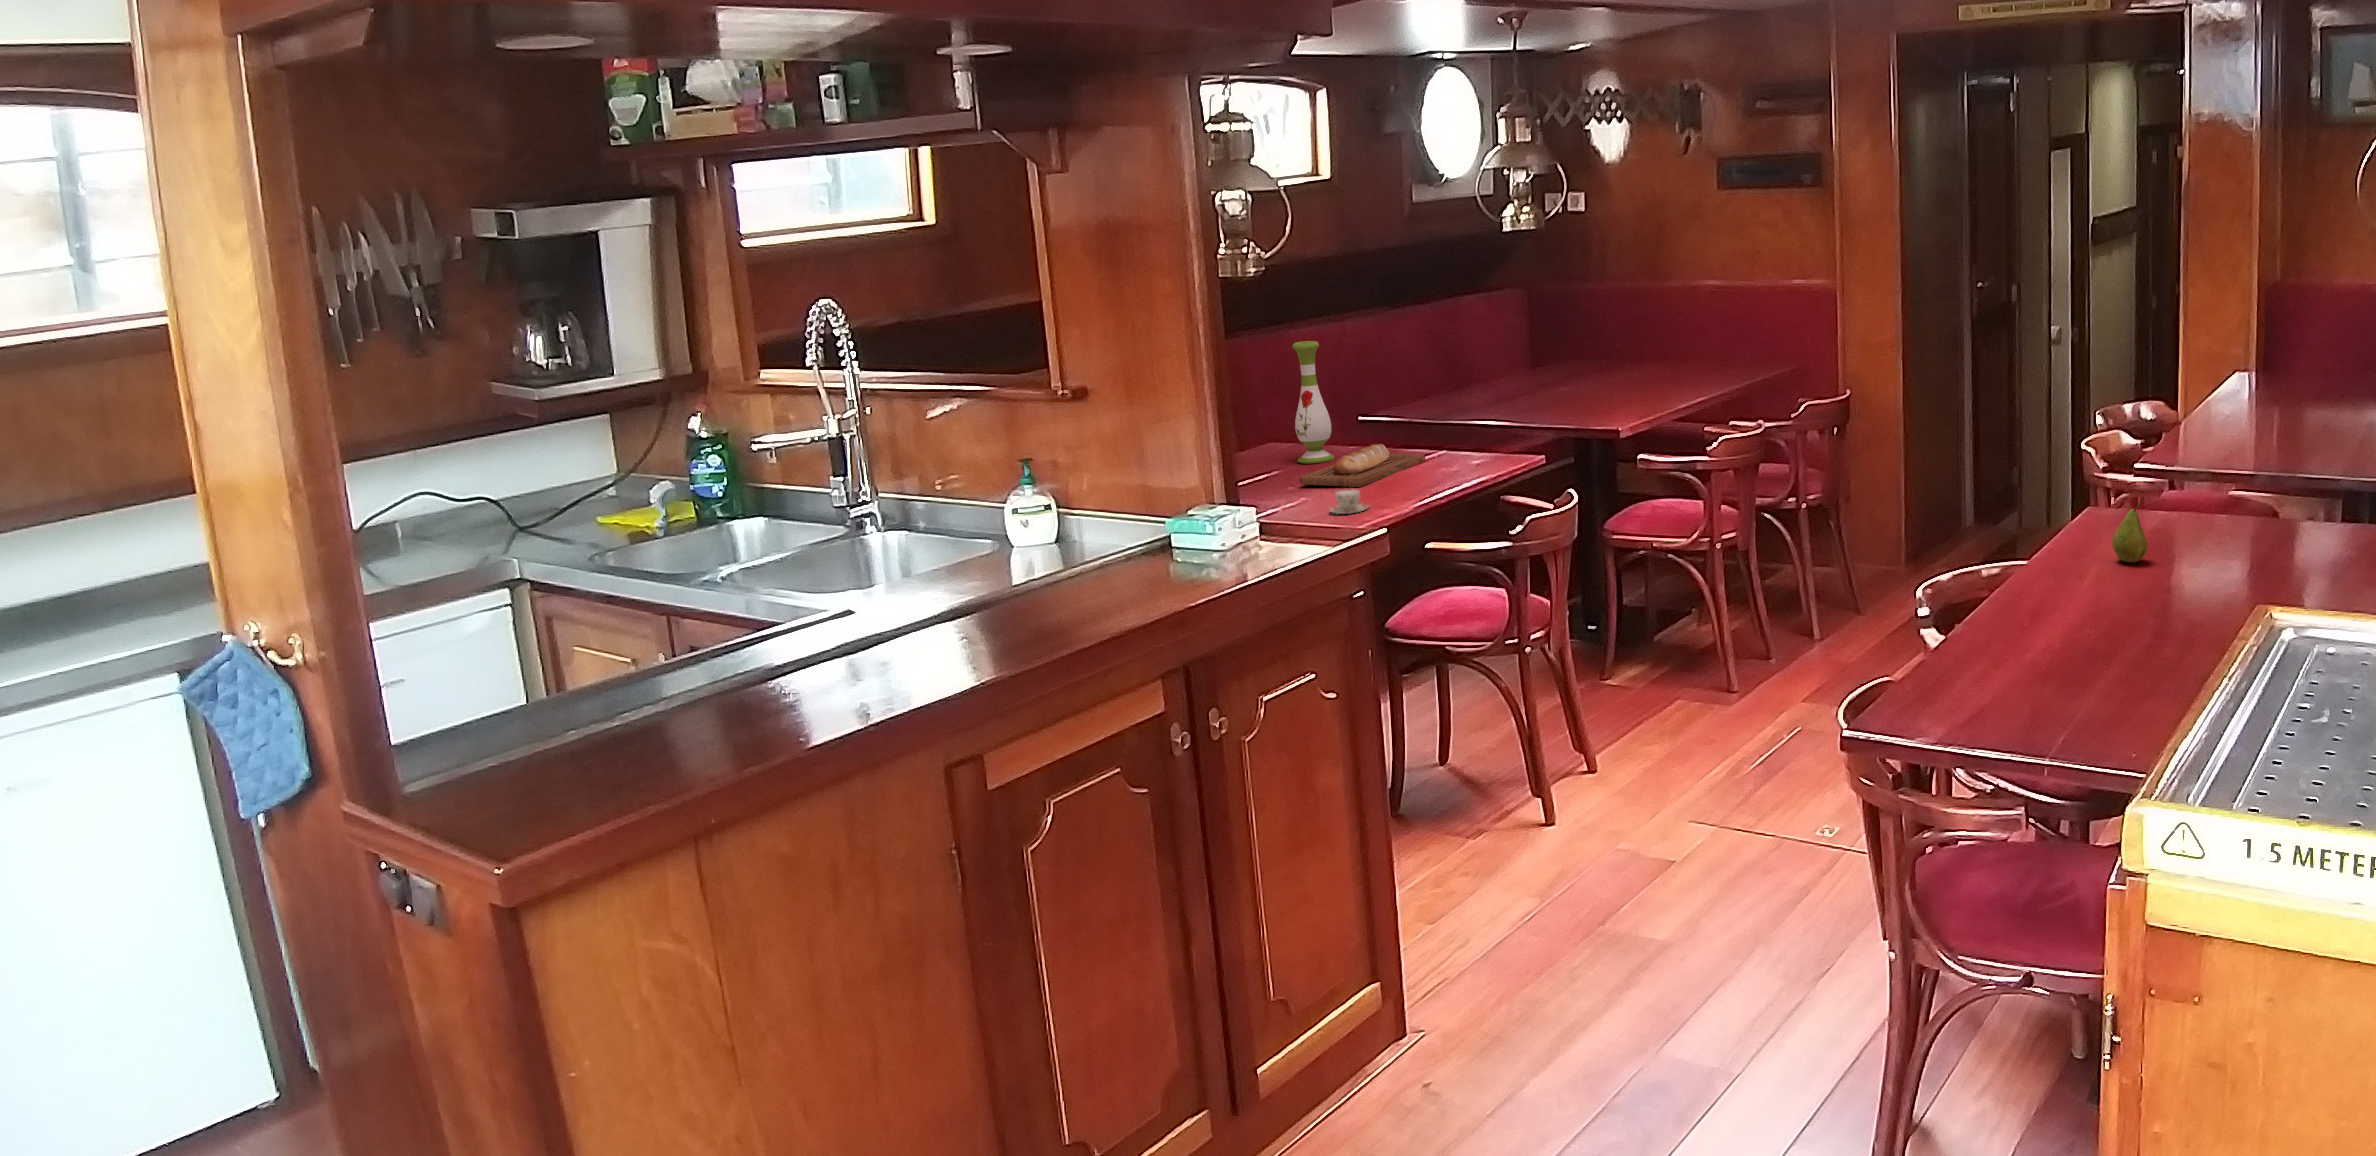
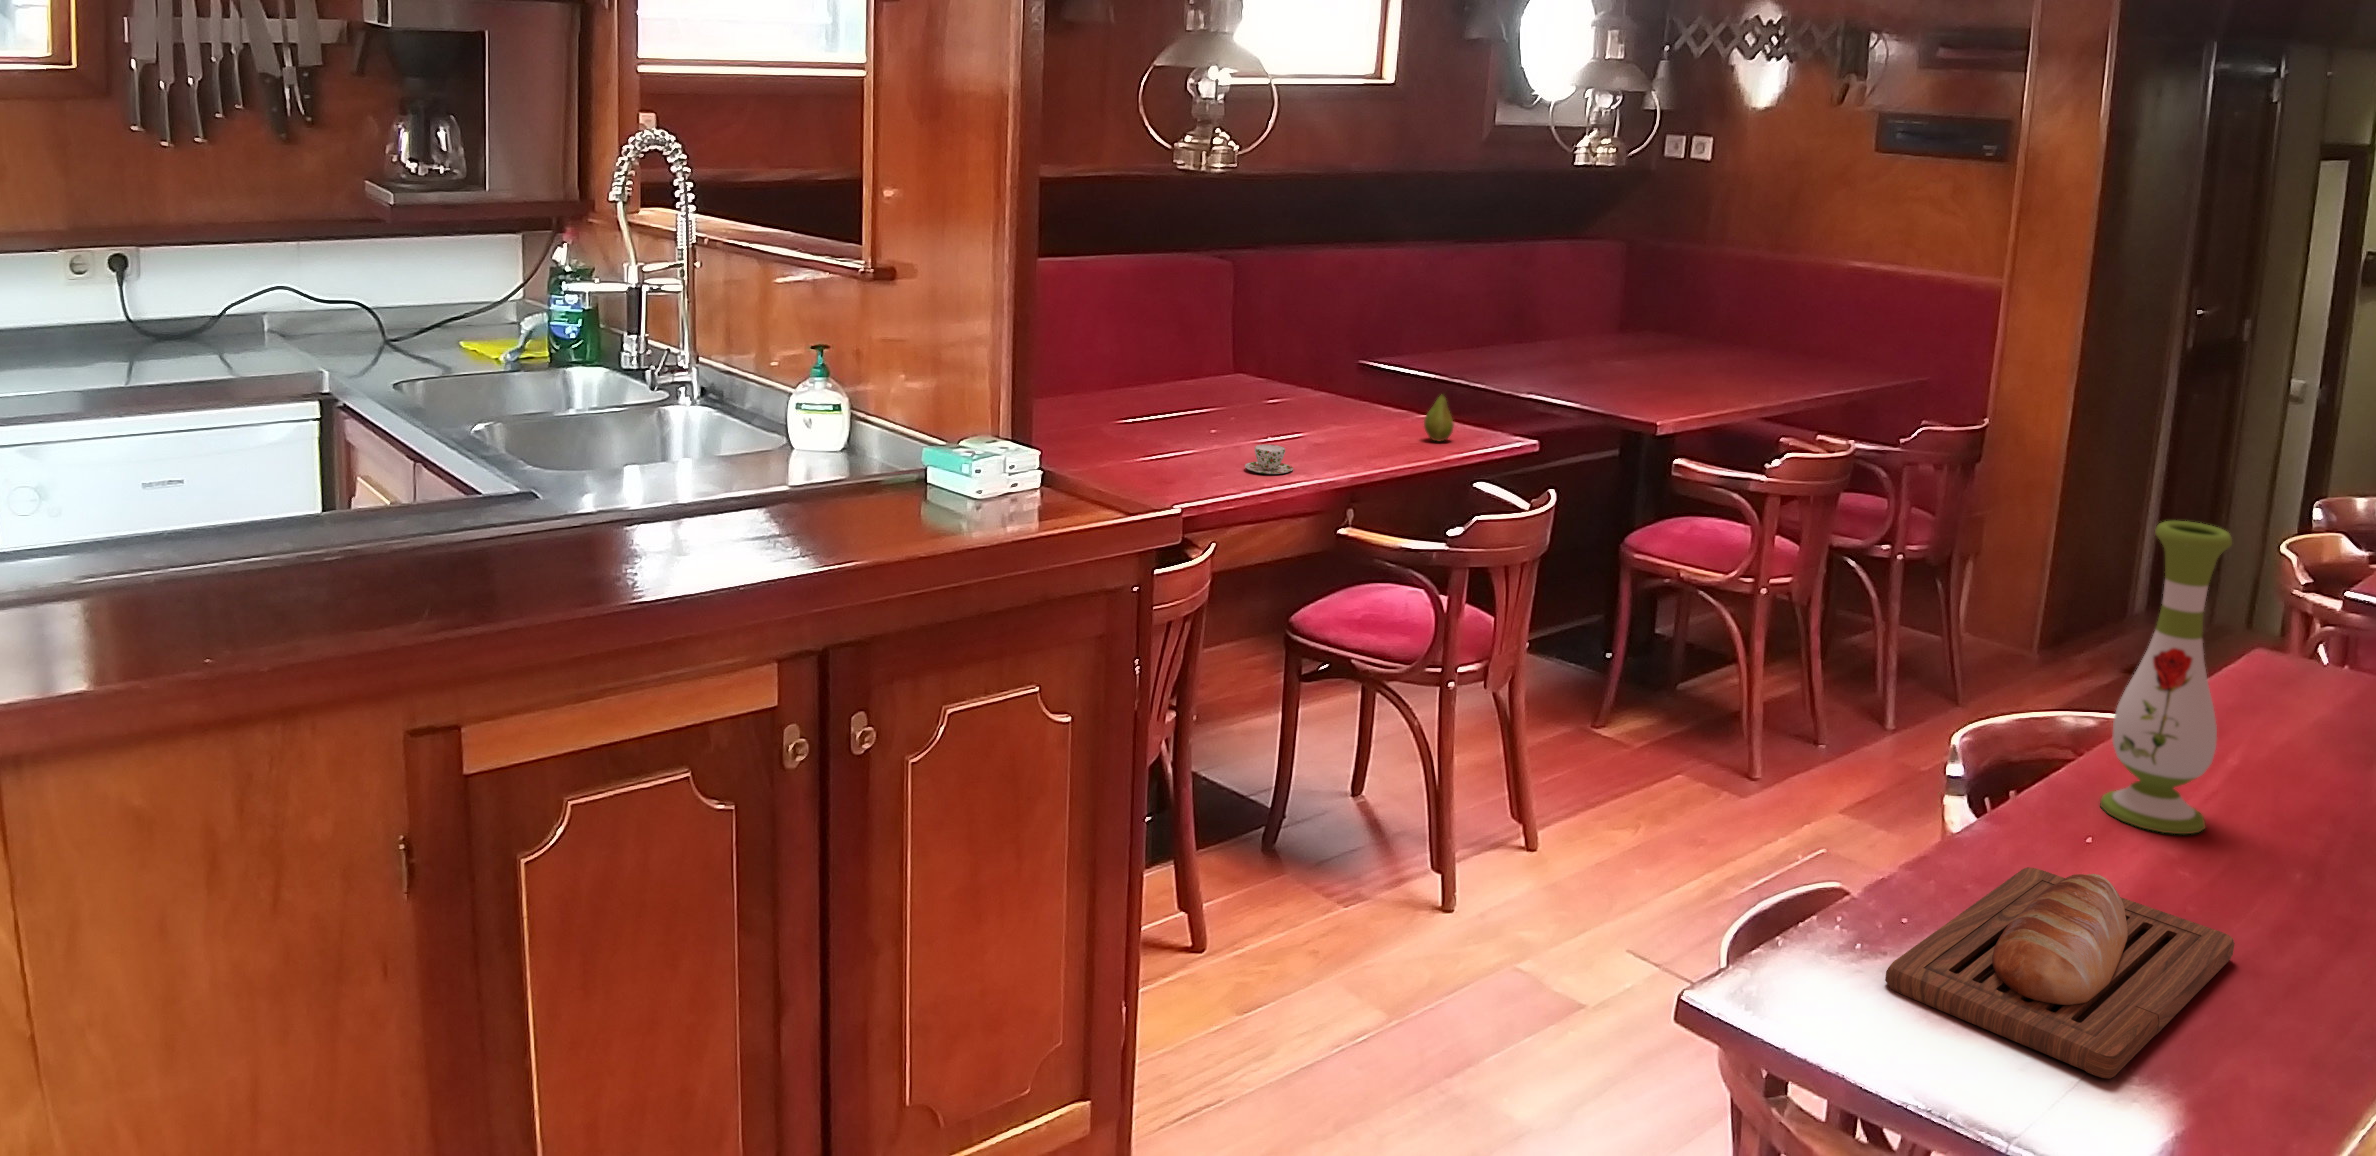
vase: present [1293,341,1335,463] -> present [2100,521,2232,834]
bread loaf: present [1299,444,1426,487] -> present [1885,867,2235,1079]
fruit: present [2112,503,2148,563] -> present [1424,395,1453,441]

